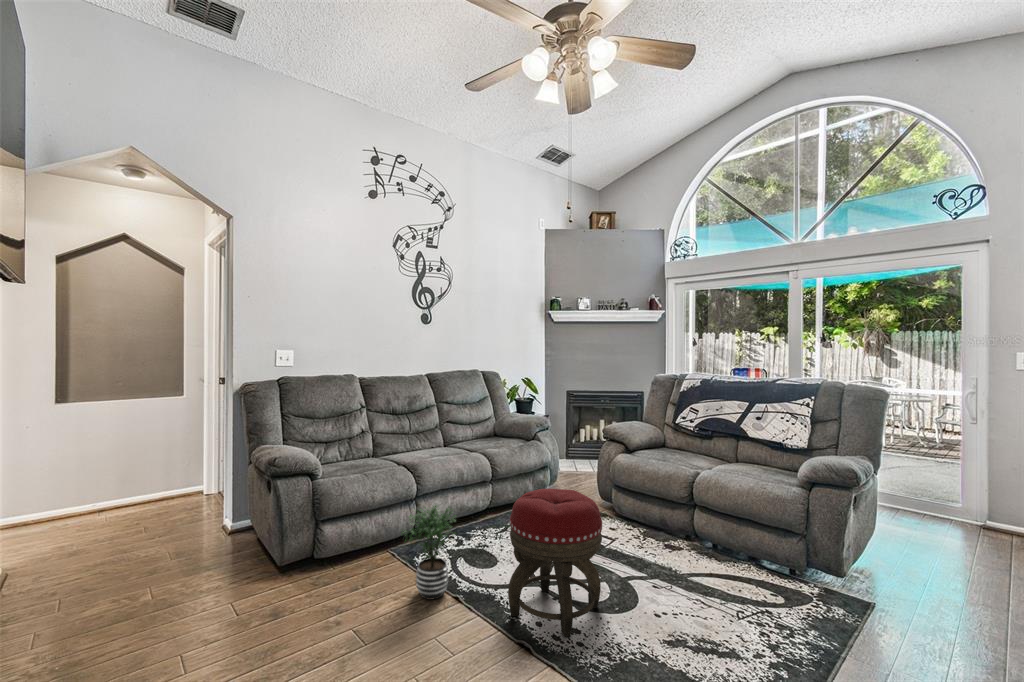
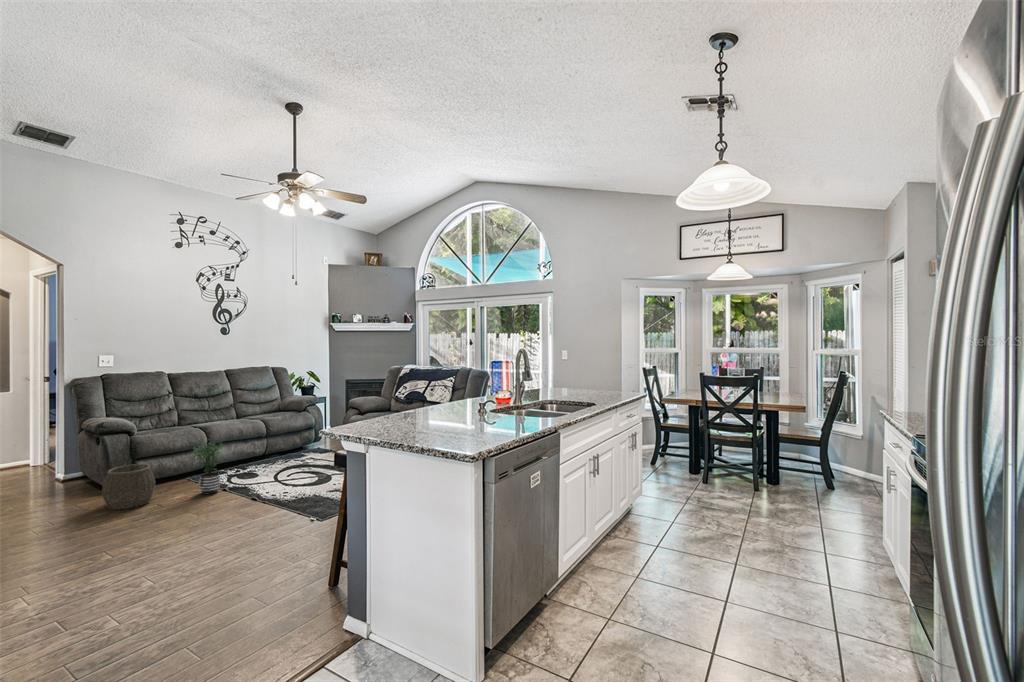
footstool: present [508,489,602,637] -> none [253,427,309,498]
woven basket: none [273,538,352,627] -> present [102,464,155,510]

